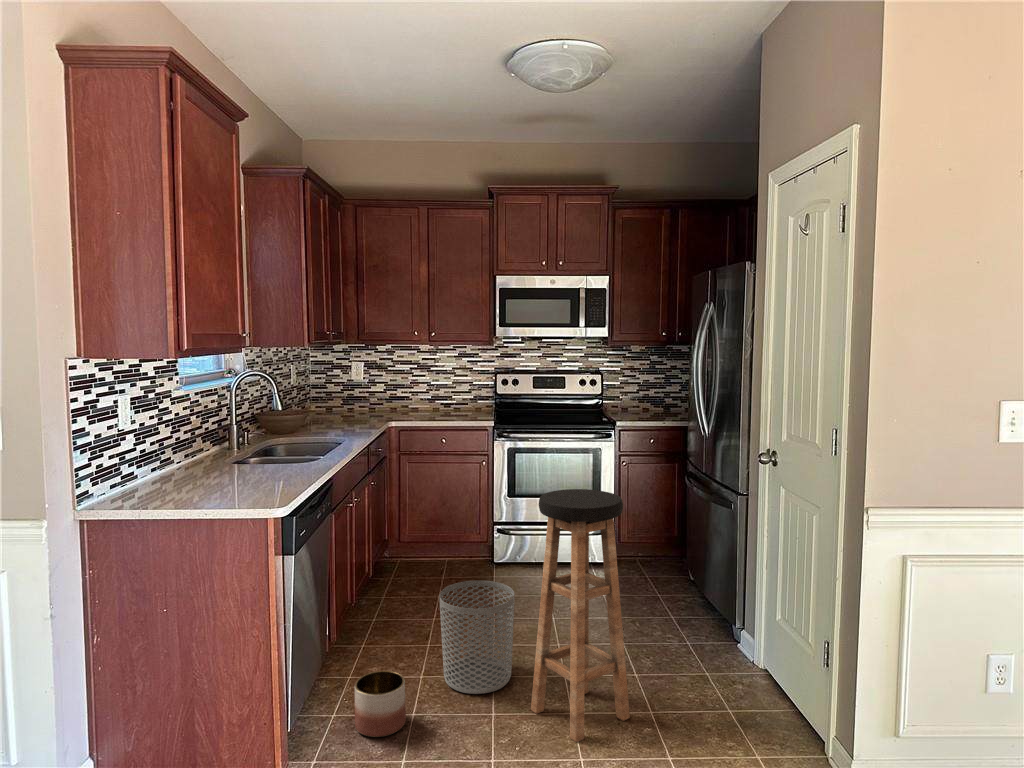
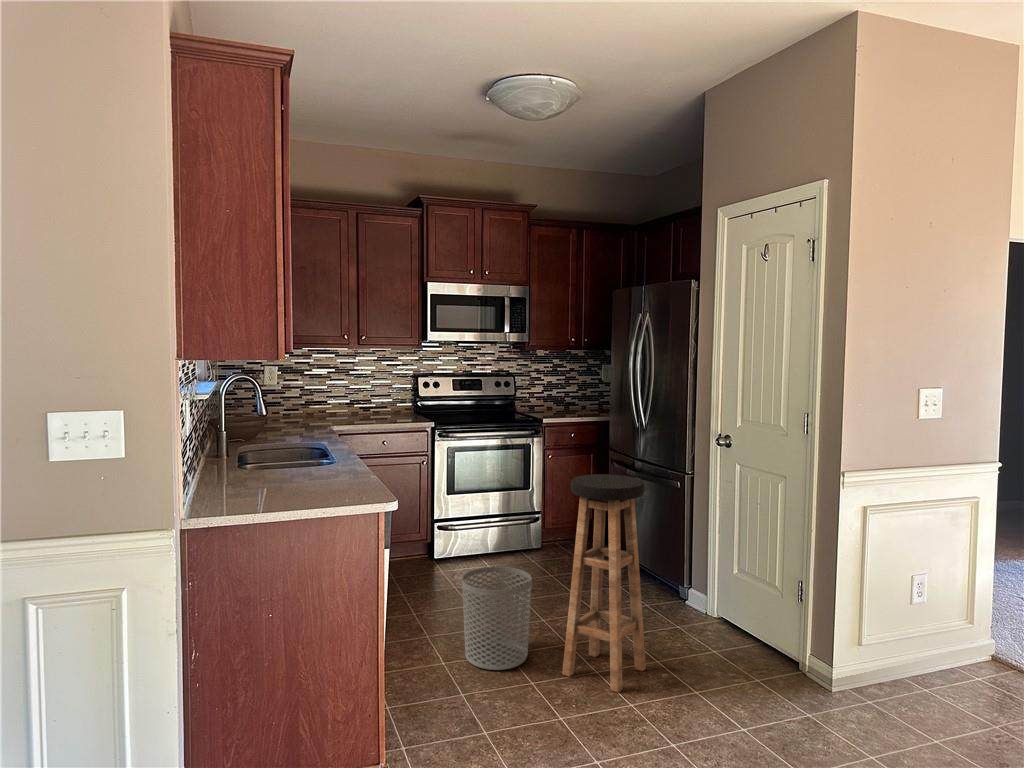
planter: present [355,671,406,737] -> none [416,656,463,718]

